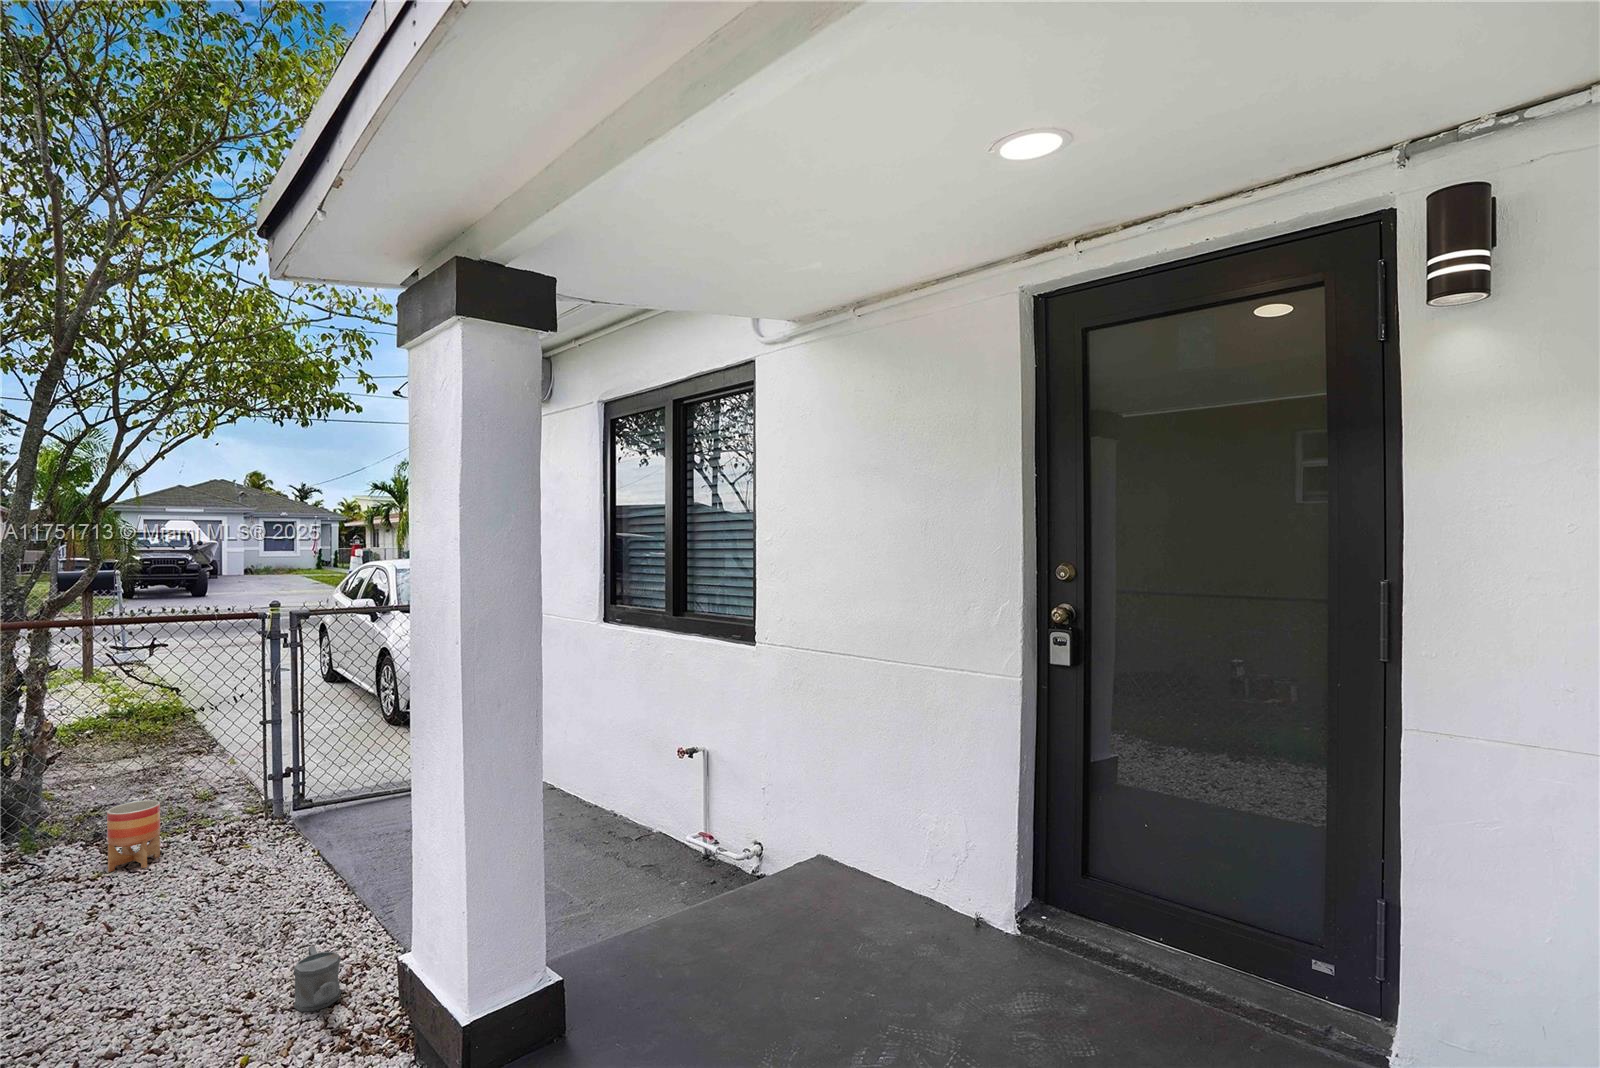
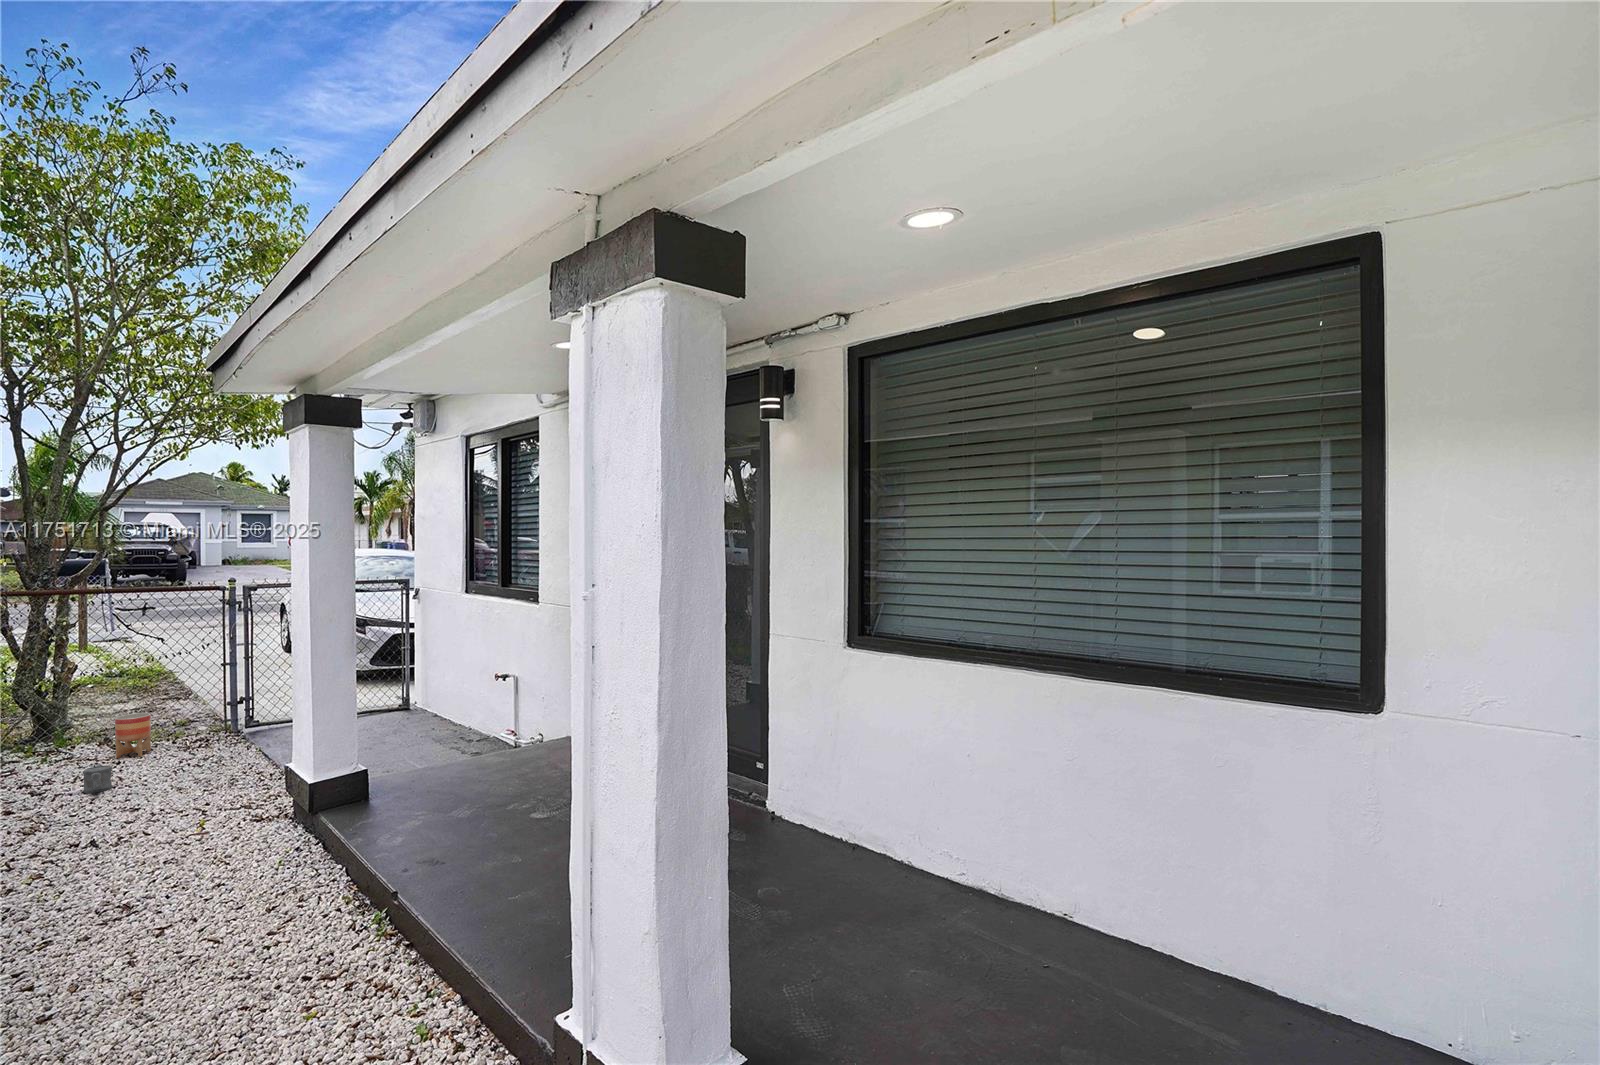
watering can: present [294,946,341,1012] -> present [83,764,113,793]

